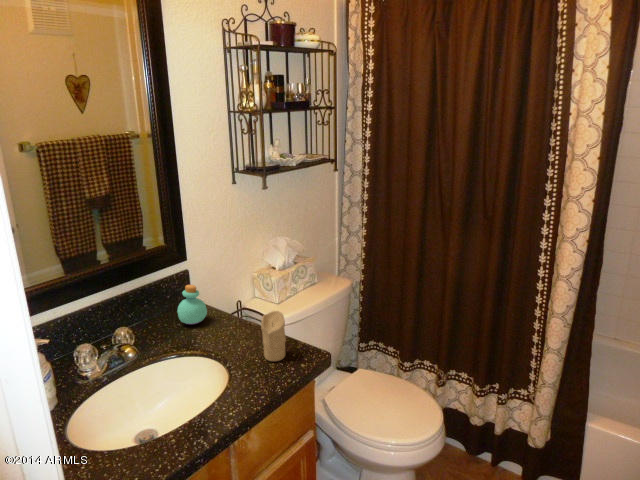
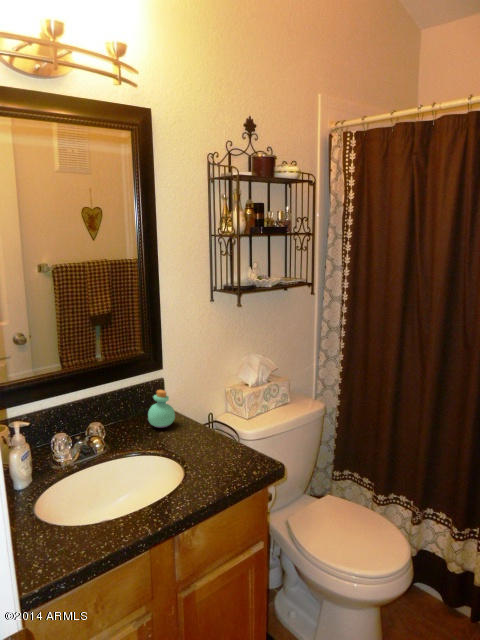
candle: present [261,311,286,361] -> none [218,417,241,466]

